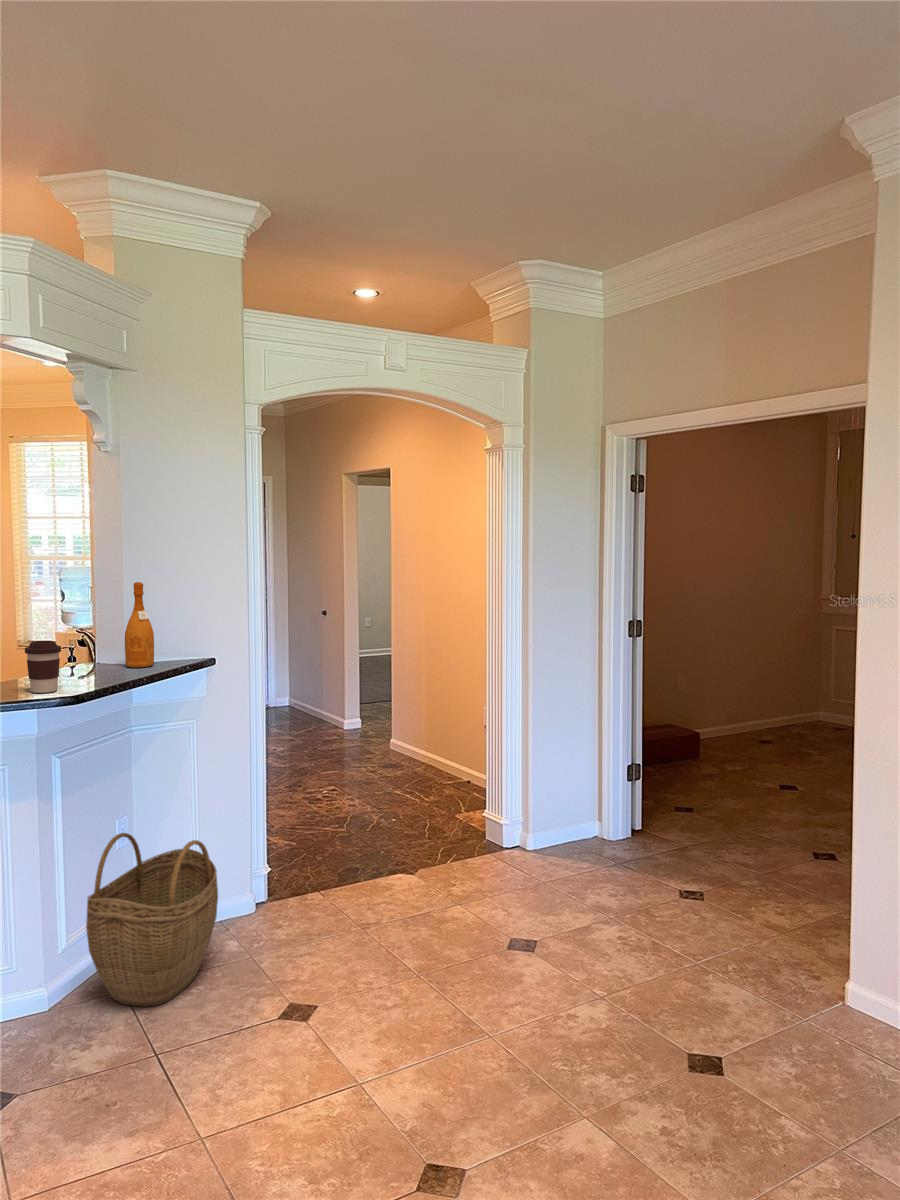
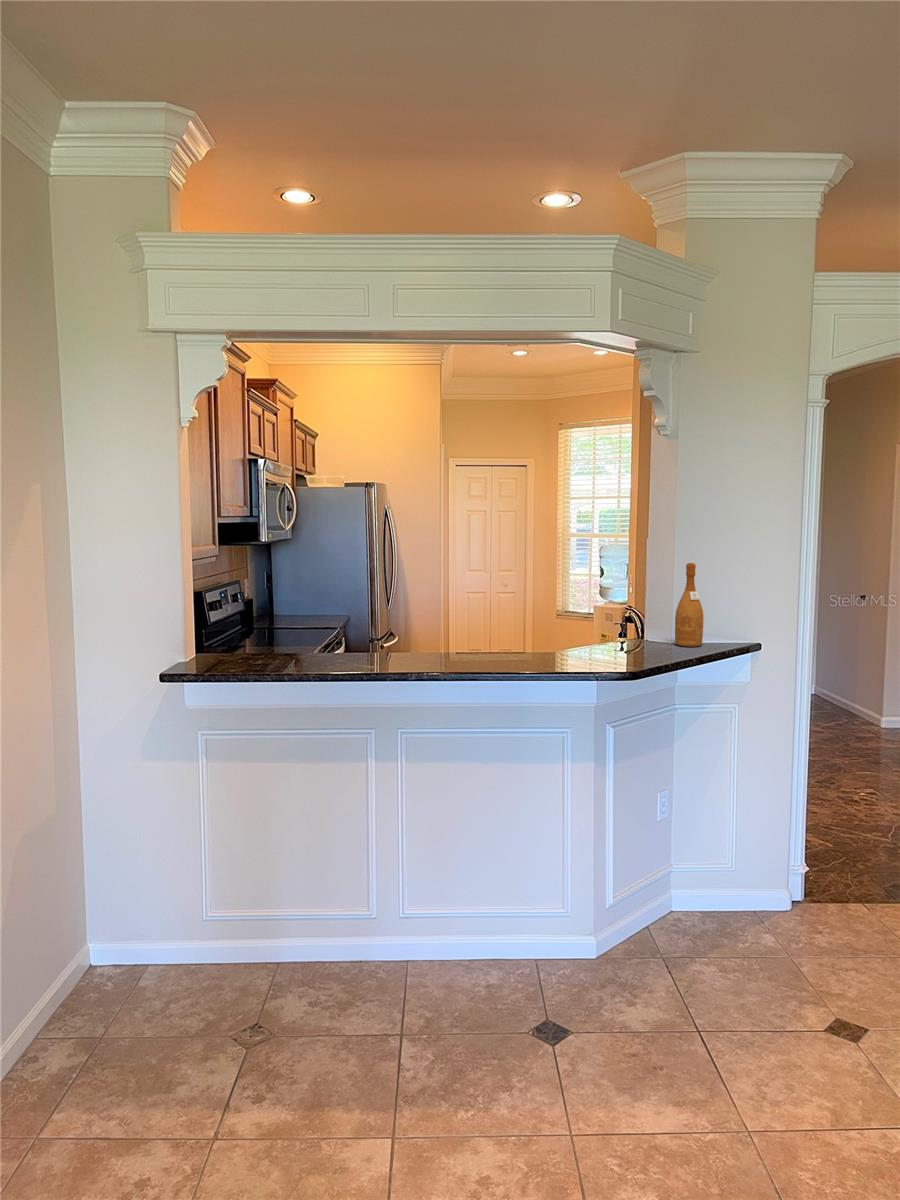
coffee cup: present [25,641,61,693] -> none [592,615,623,664]
woven basket: present [86,833,218,1006] -> none [632,804,759,981]

